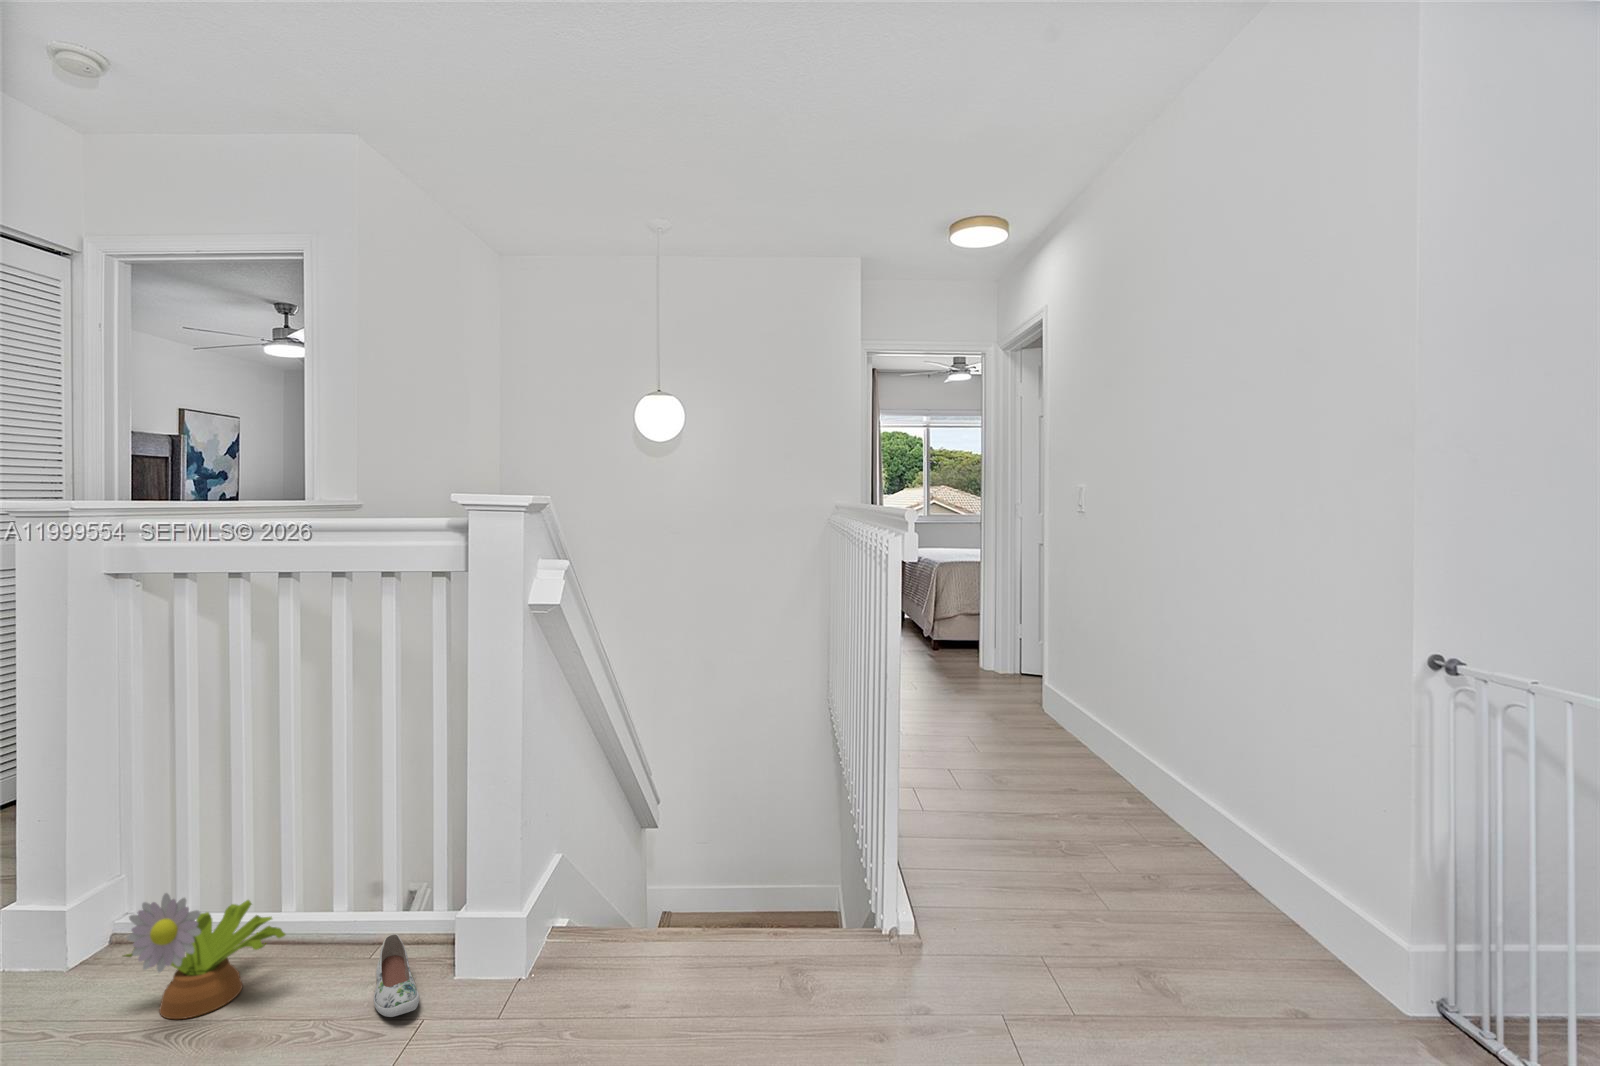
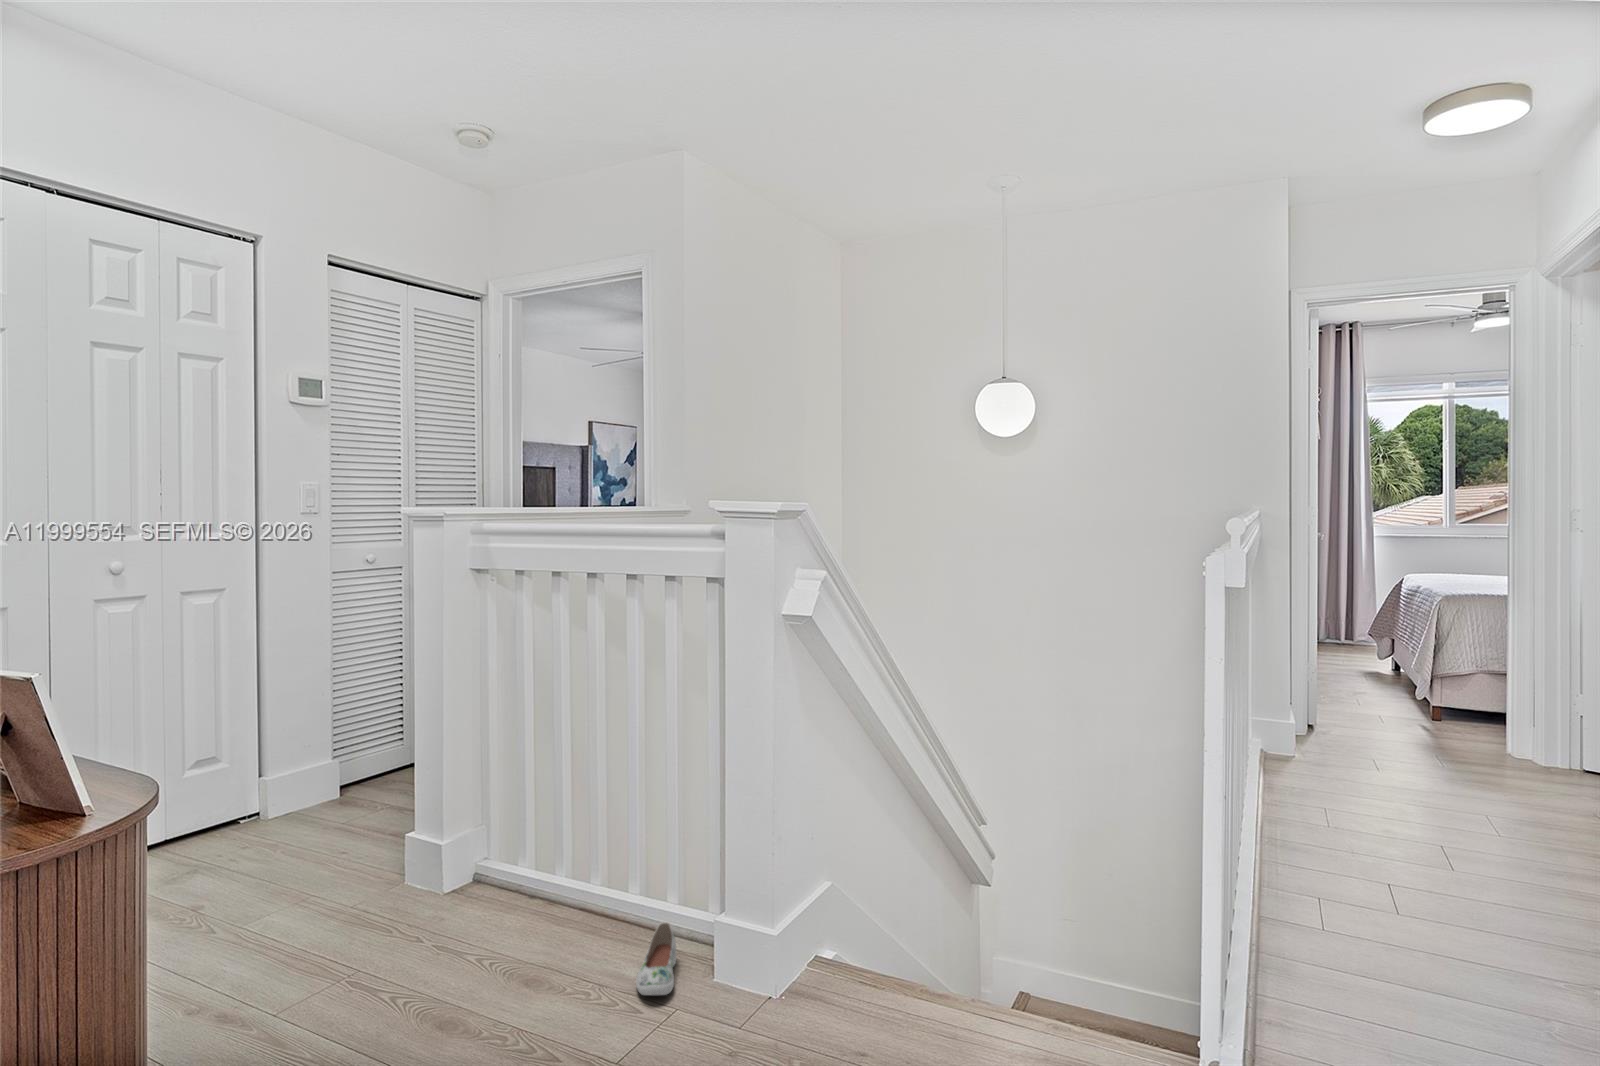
decorative plant: present [124,893,285,1019] -> none [466,835,580,953]

